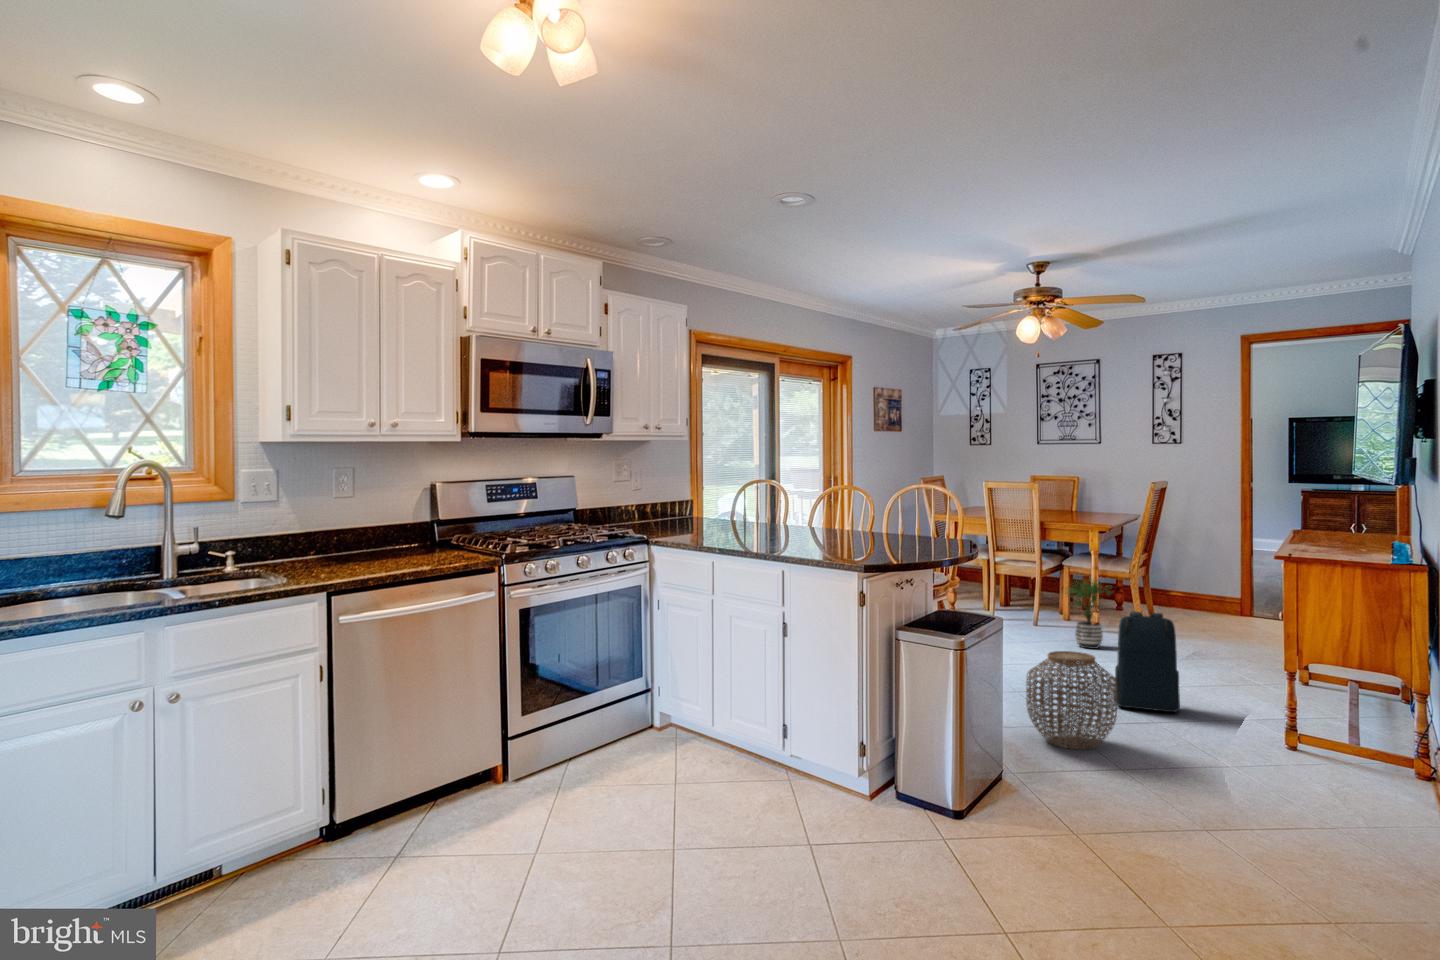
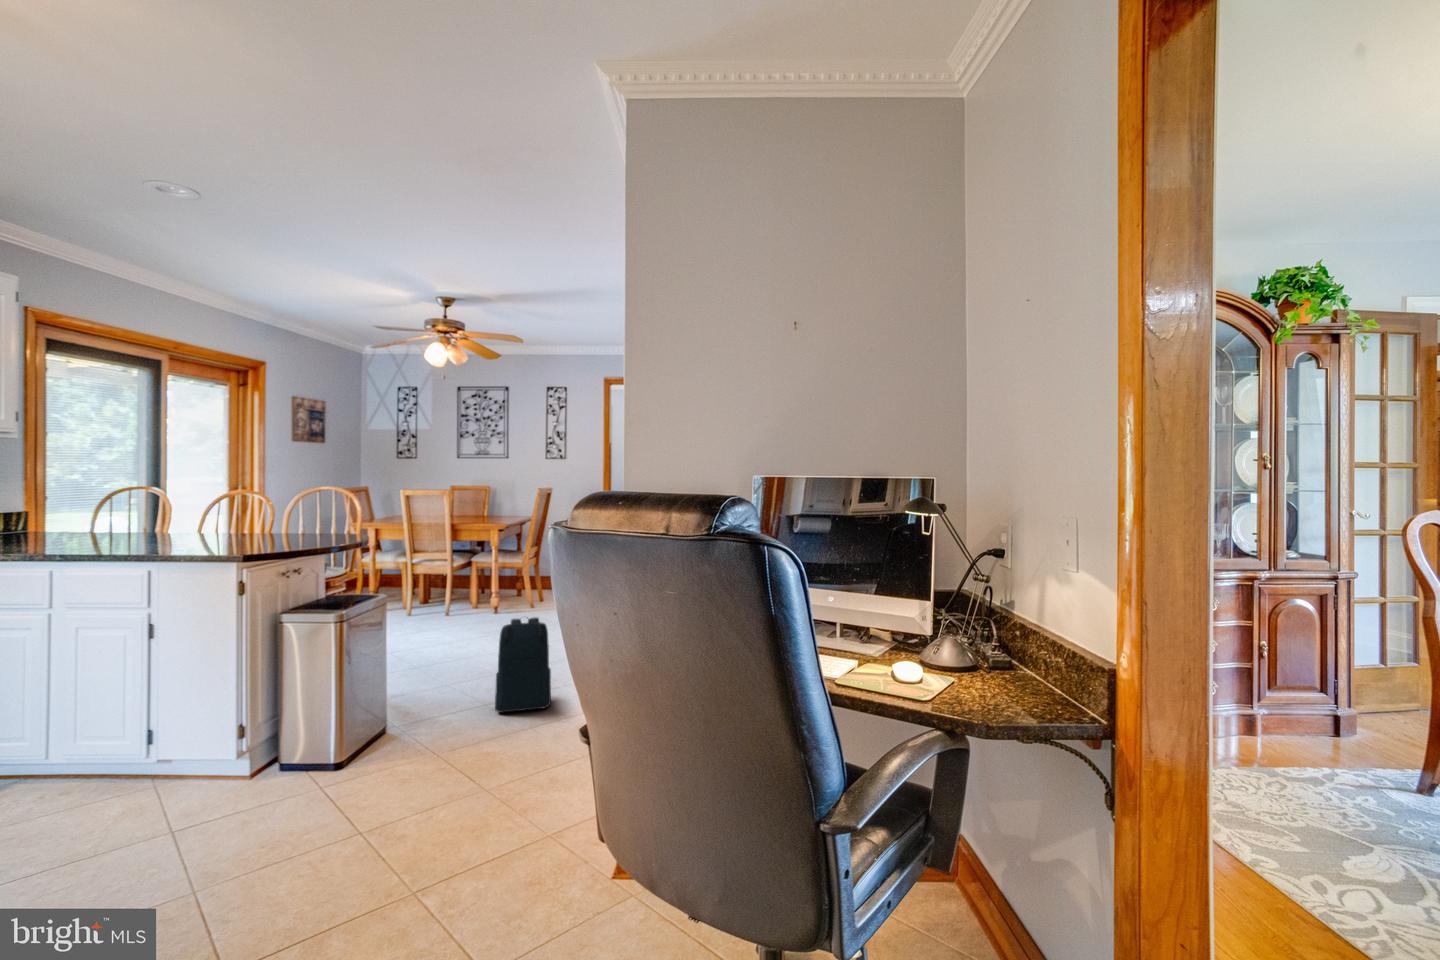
potted plant: present [1066,579,1111,649] -> none [465,574,511,636]
woven basket: present [1026,651,1117,749] -> none [384,689,484,802]

